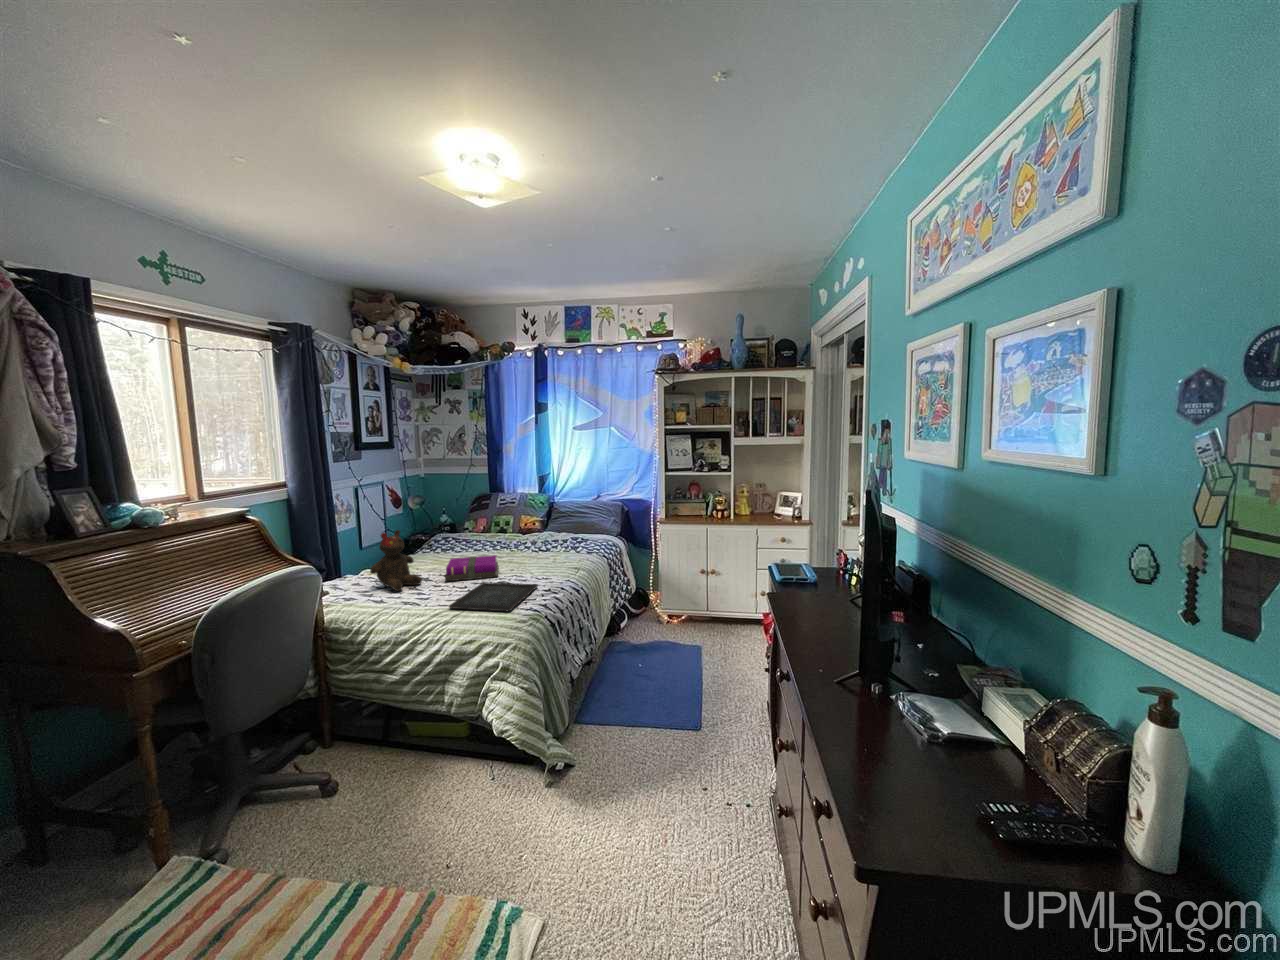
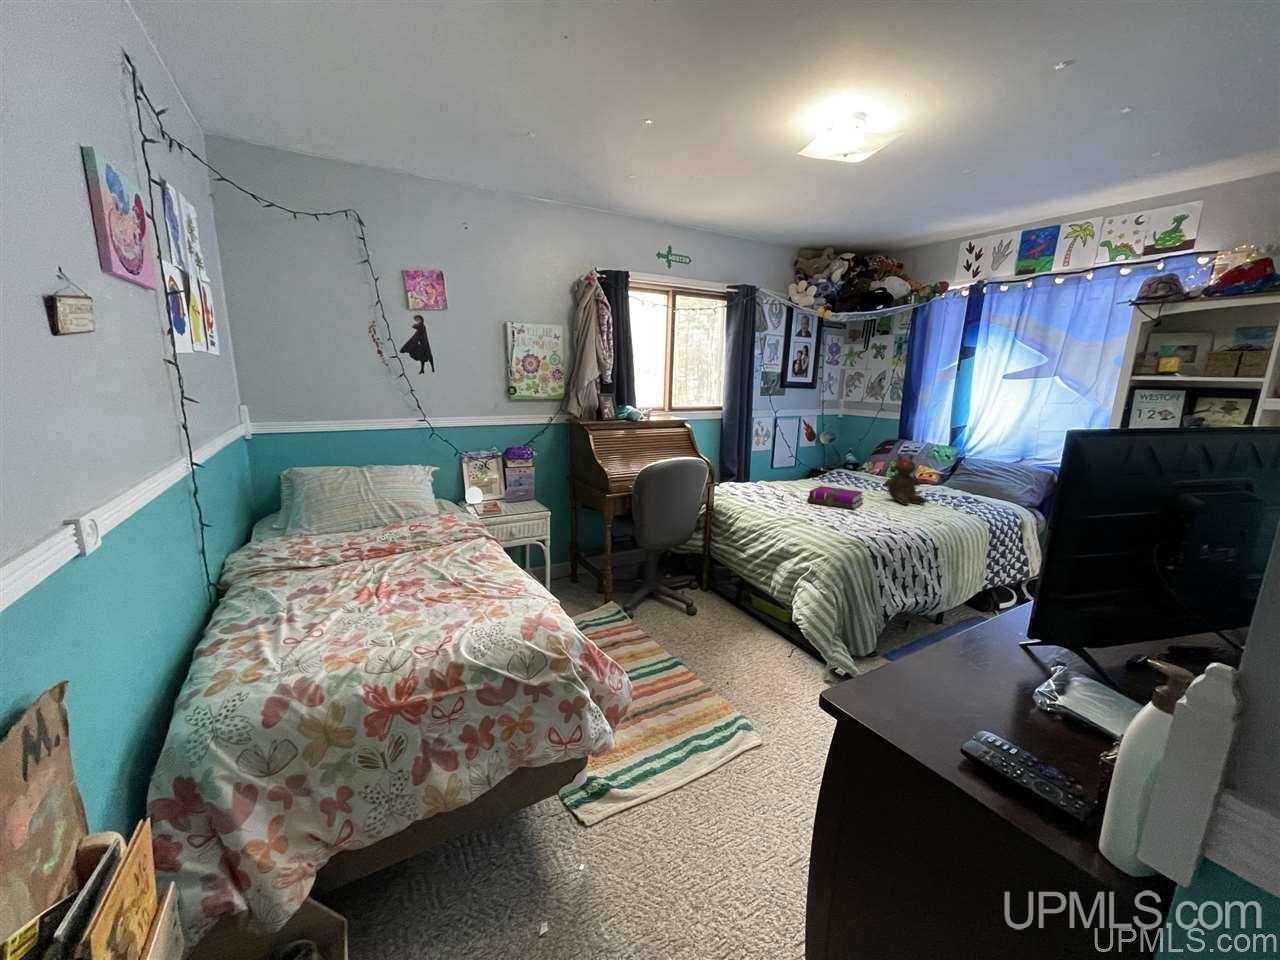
teddy bear: present [370,530,422,591] -> present [884,455,926,505]
tray: present [449,583,538,611] -> none [792,509,882,532]

